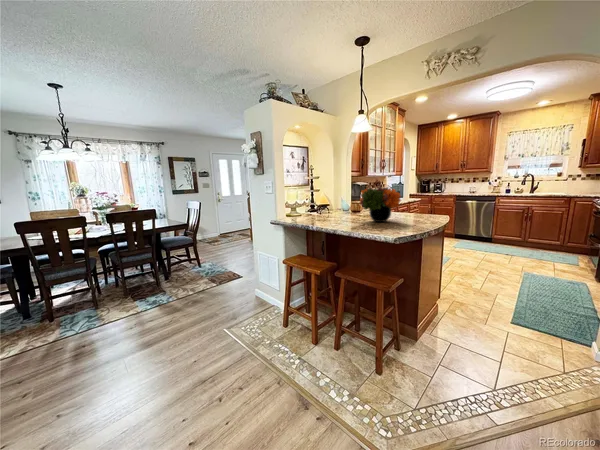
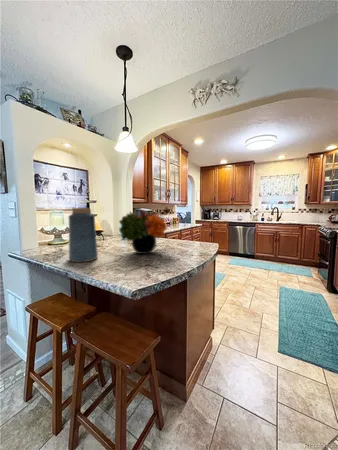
vase: none [326,185,347,226] -> present [69,208,98,262]

